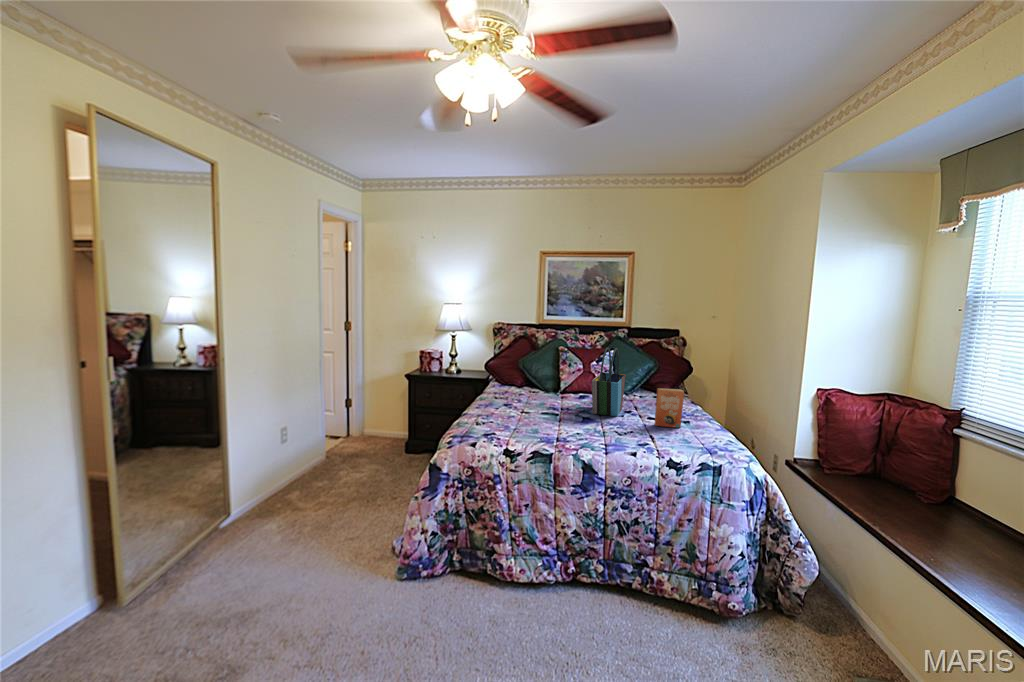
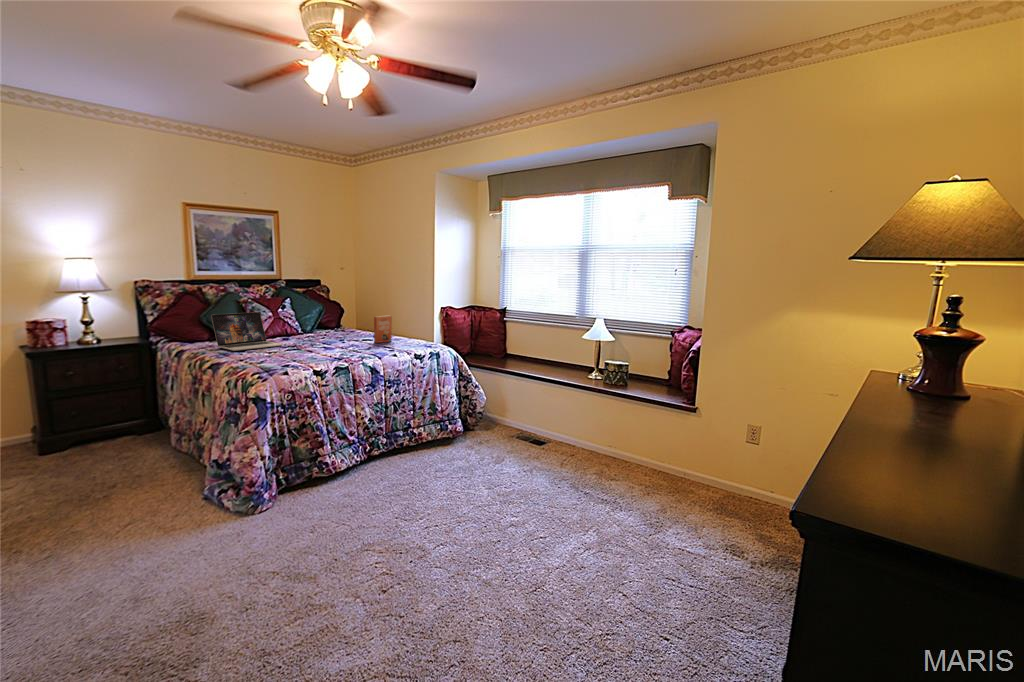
tote bag: present [592,347,626,416] -> none [311,291,345,345]
laptop: none [503,361,557,405] -> present [211,312,282,351]

